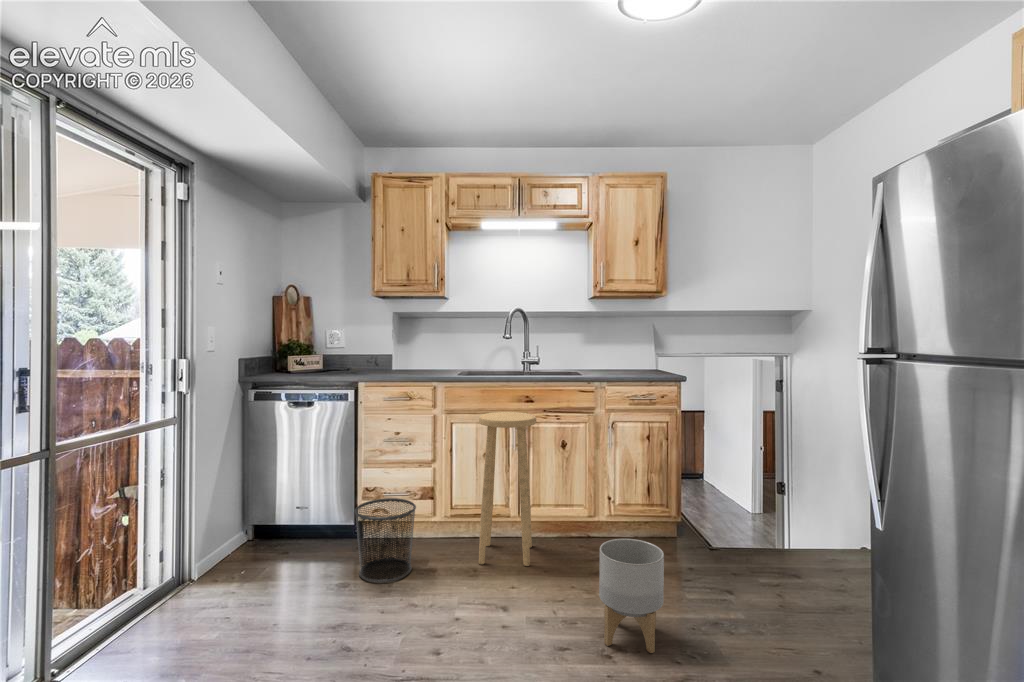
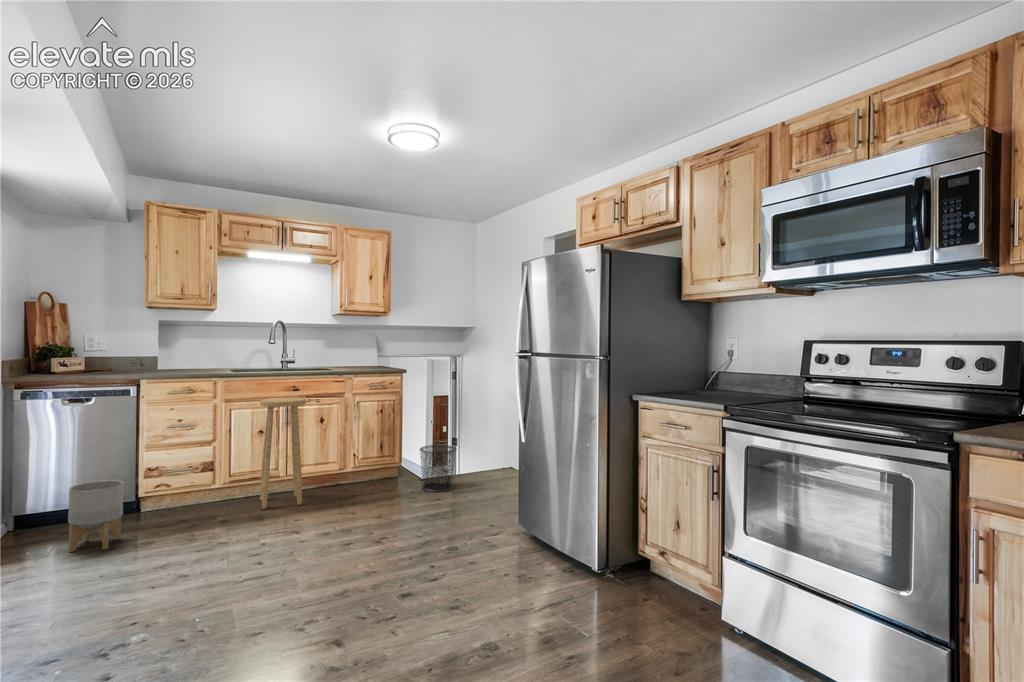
waste bin: present [354,498,416,583] -> present [420,445,456,492]
planter: present [599,539,664,653] -> present [68,480,123,552]

